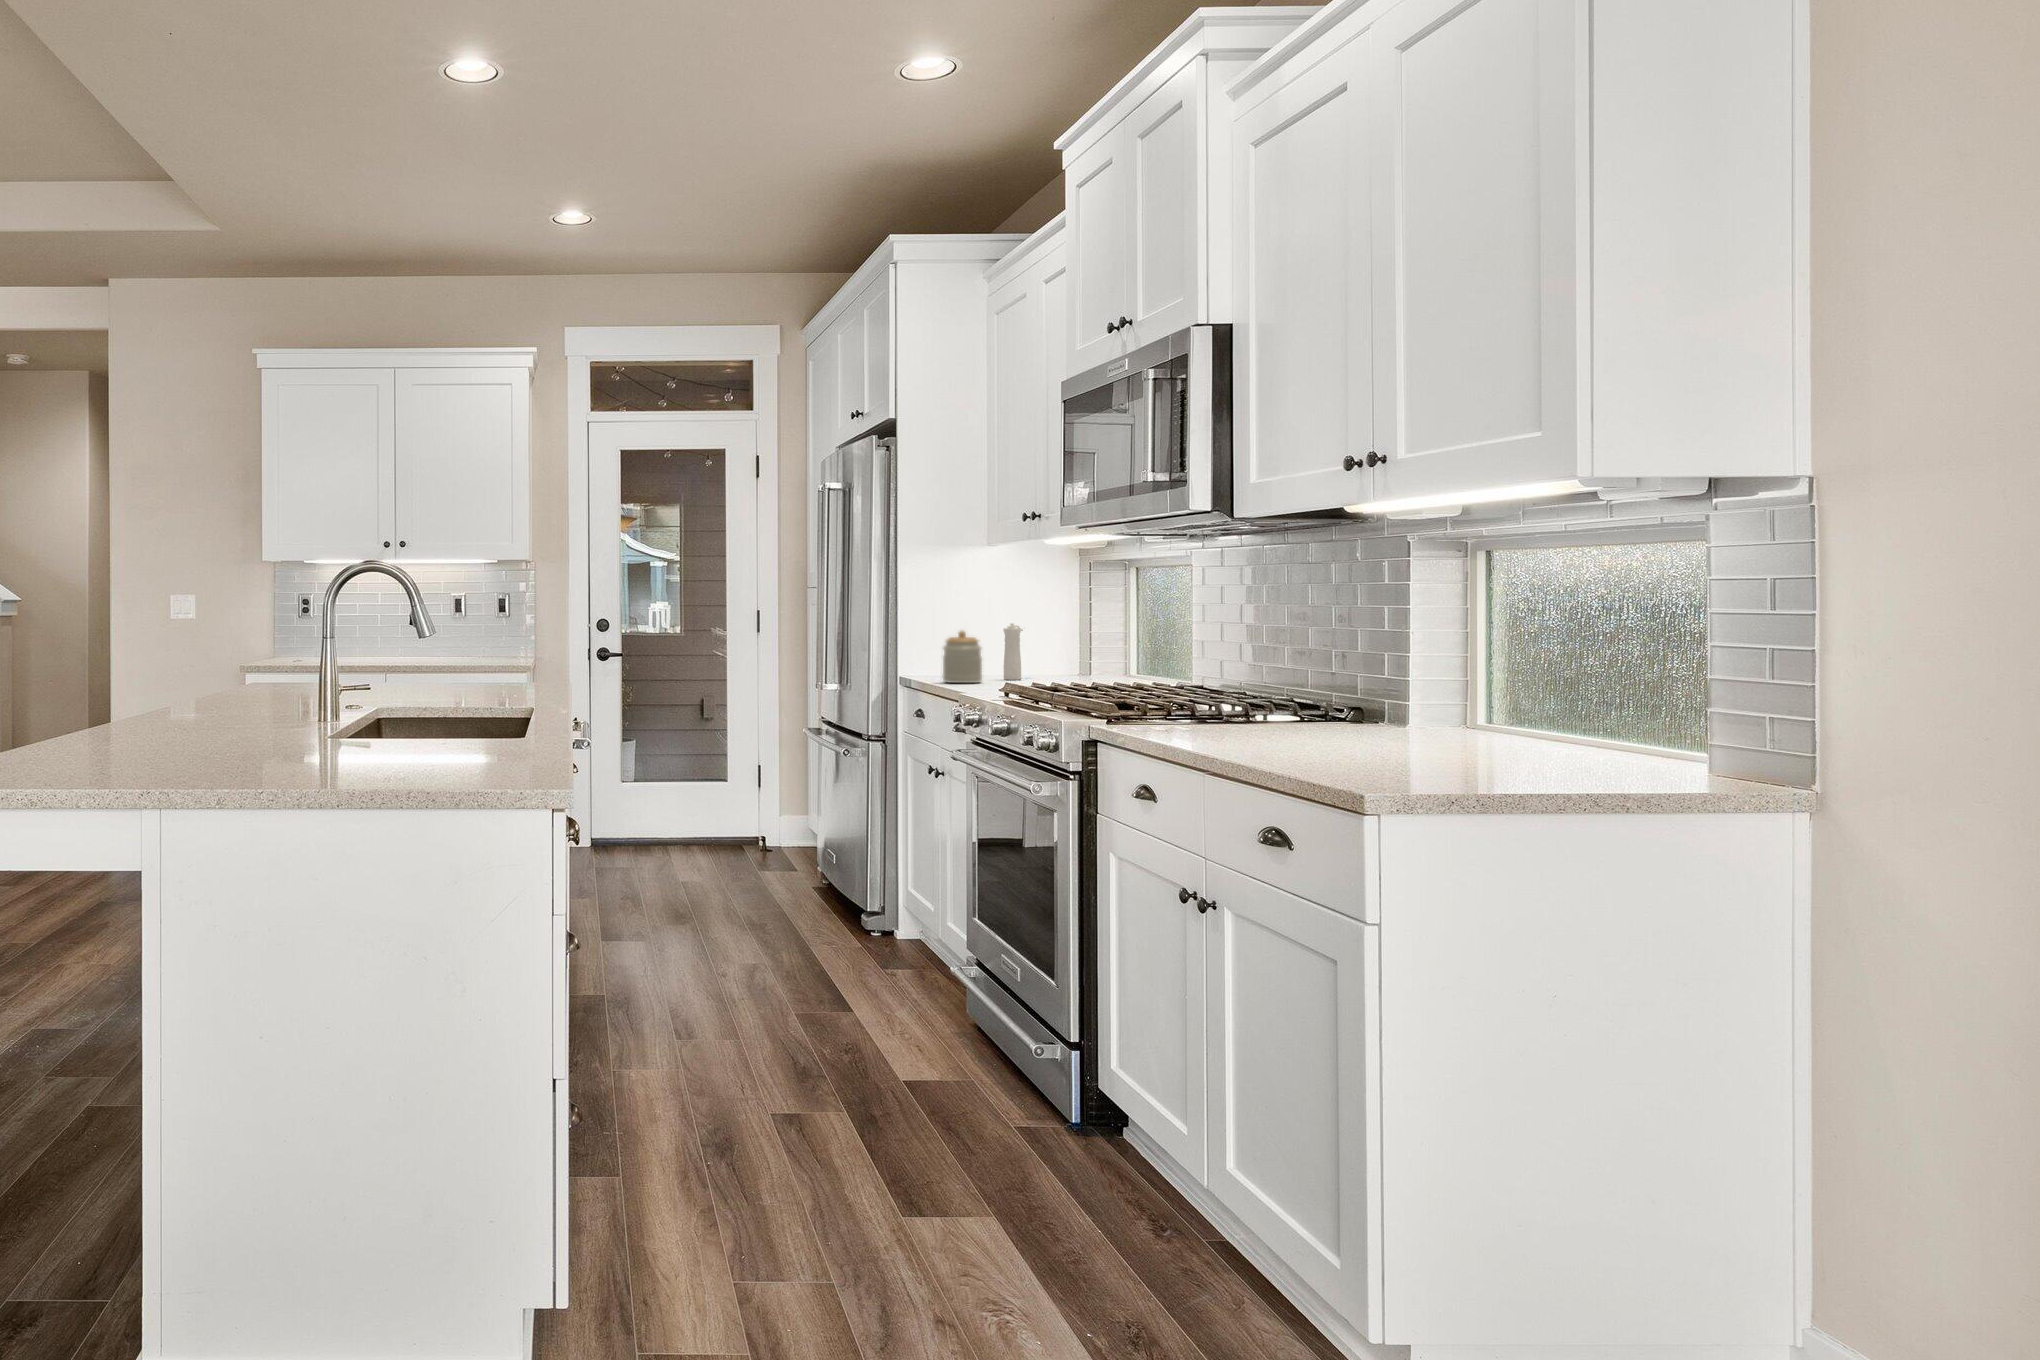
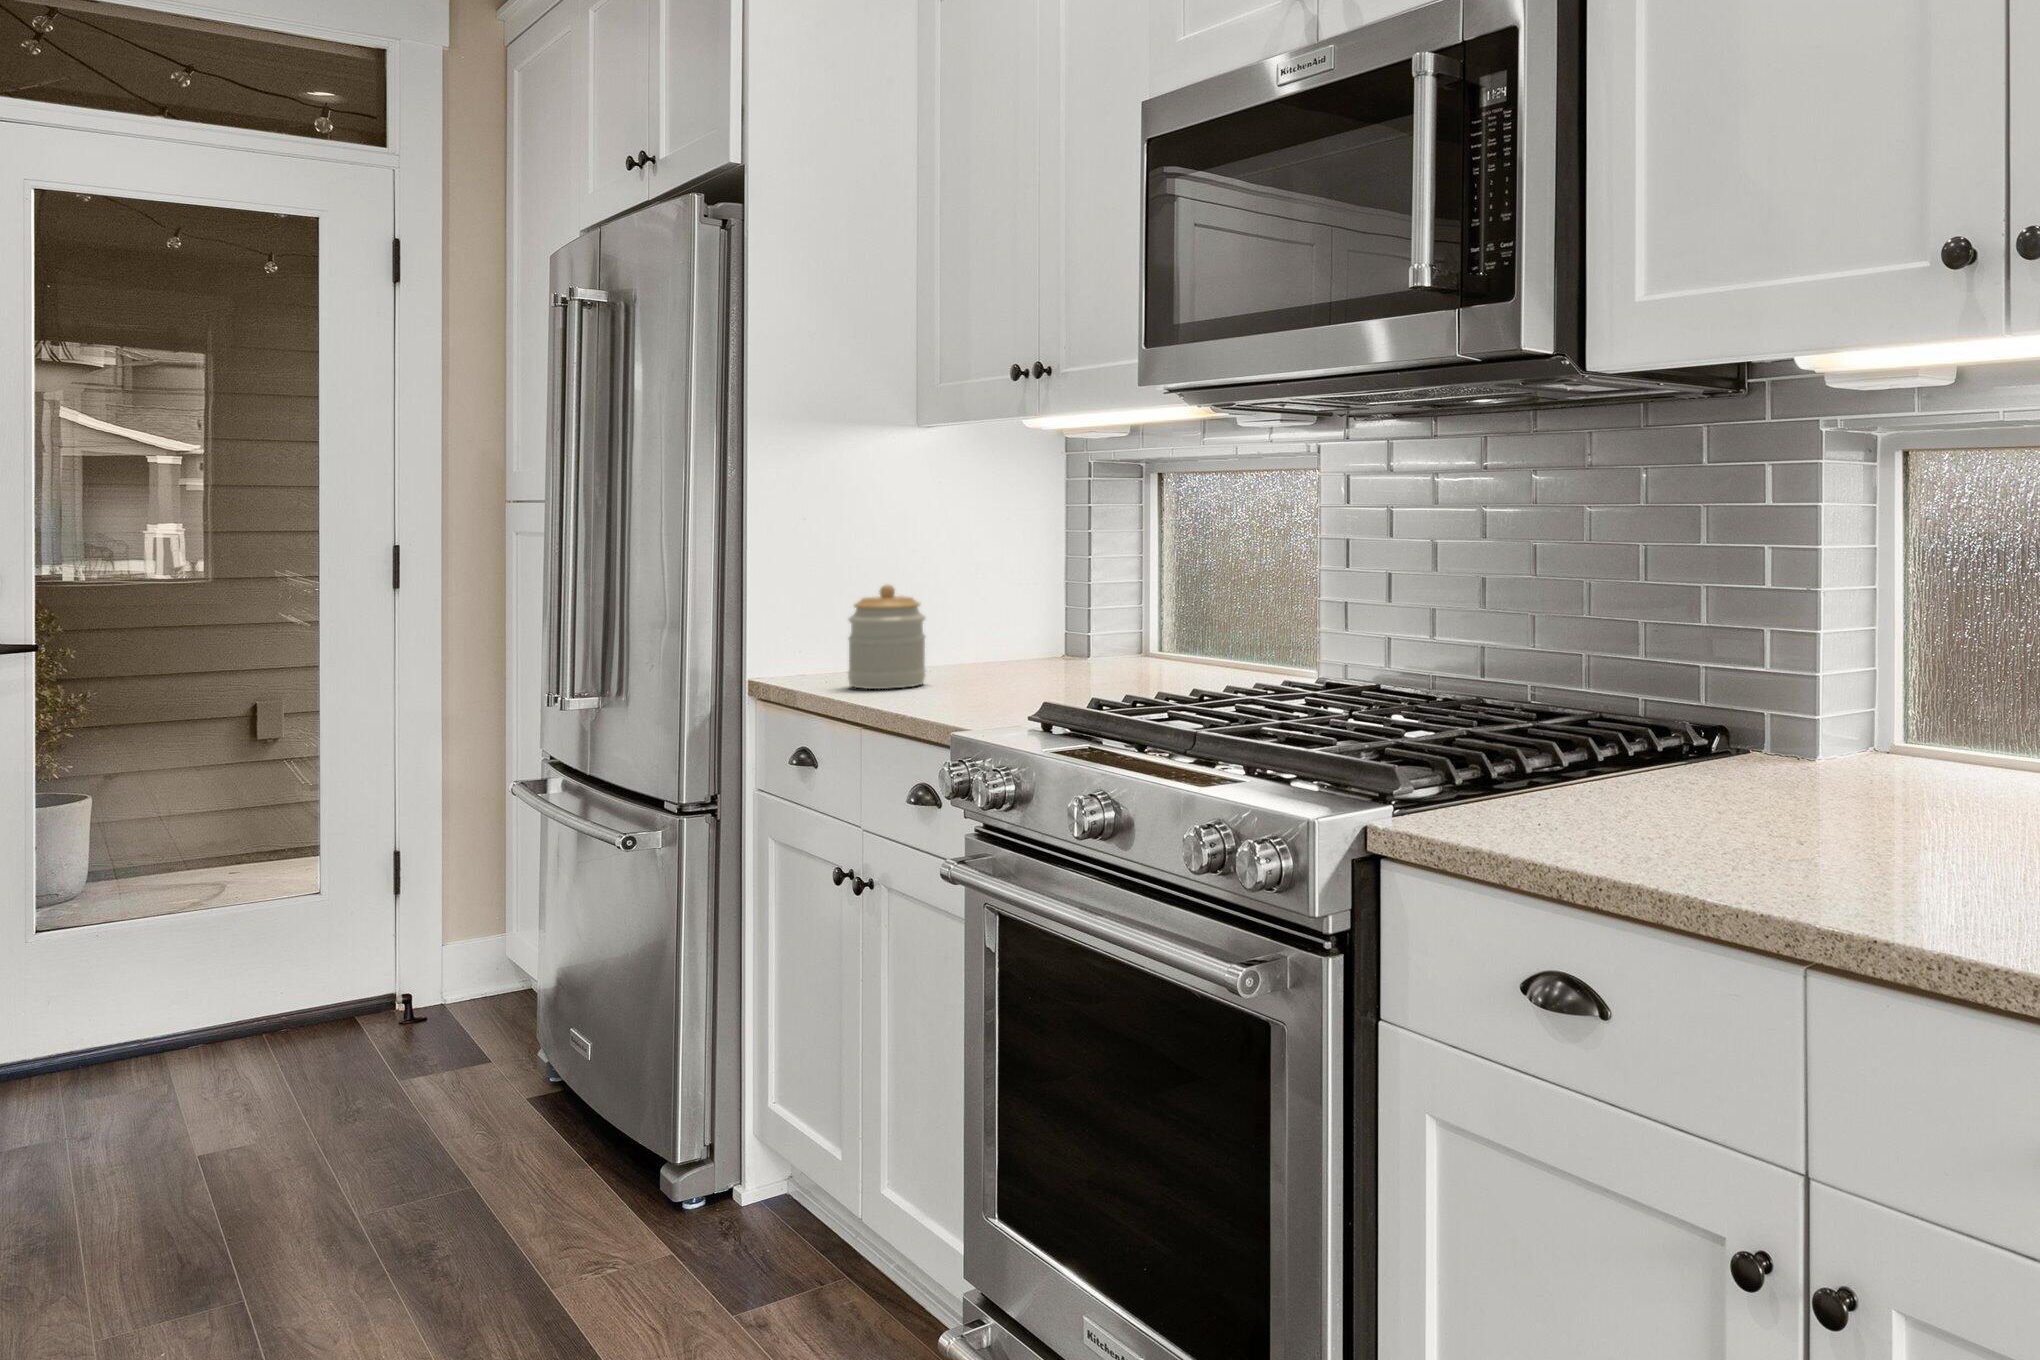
pepper mill: present [1003,623,1023,680] -> none [951,553,998,673]

